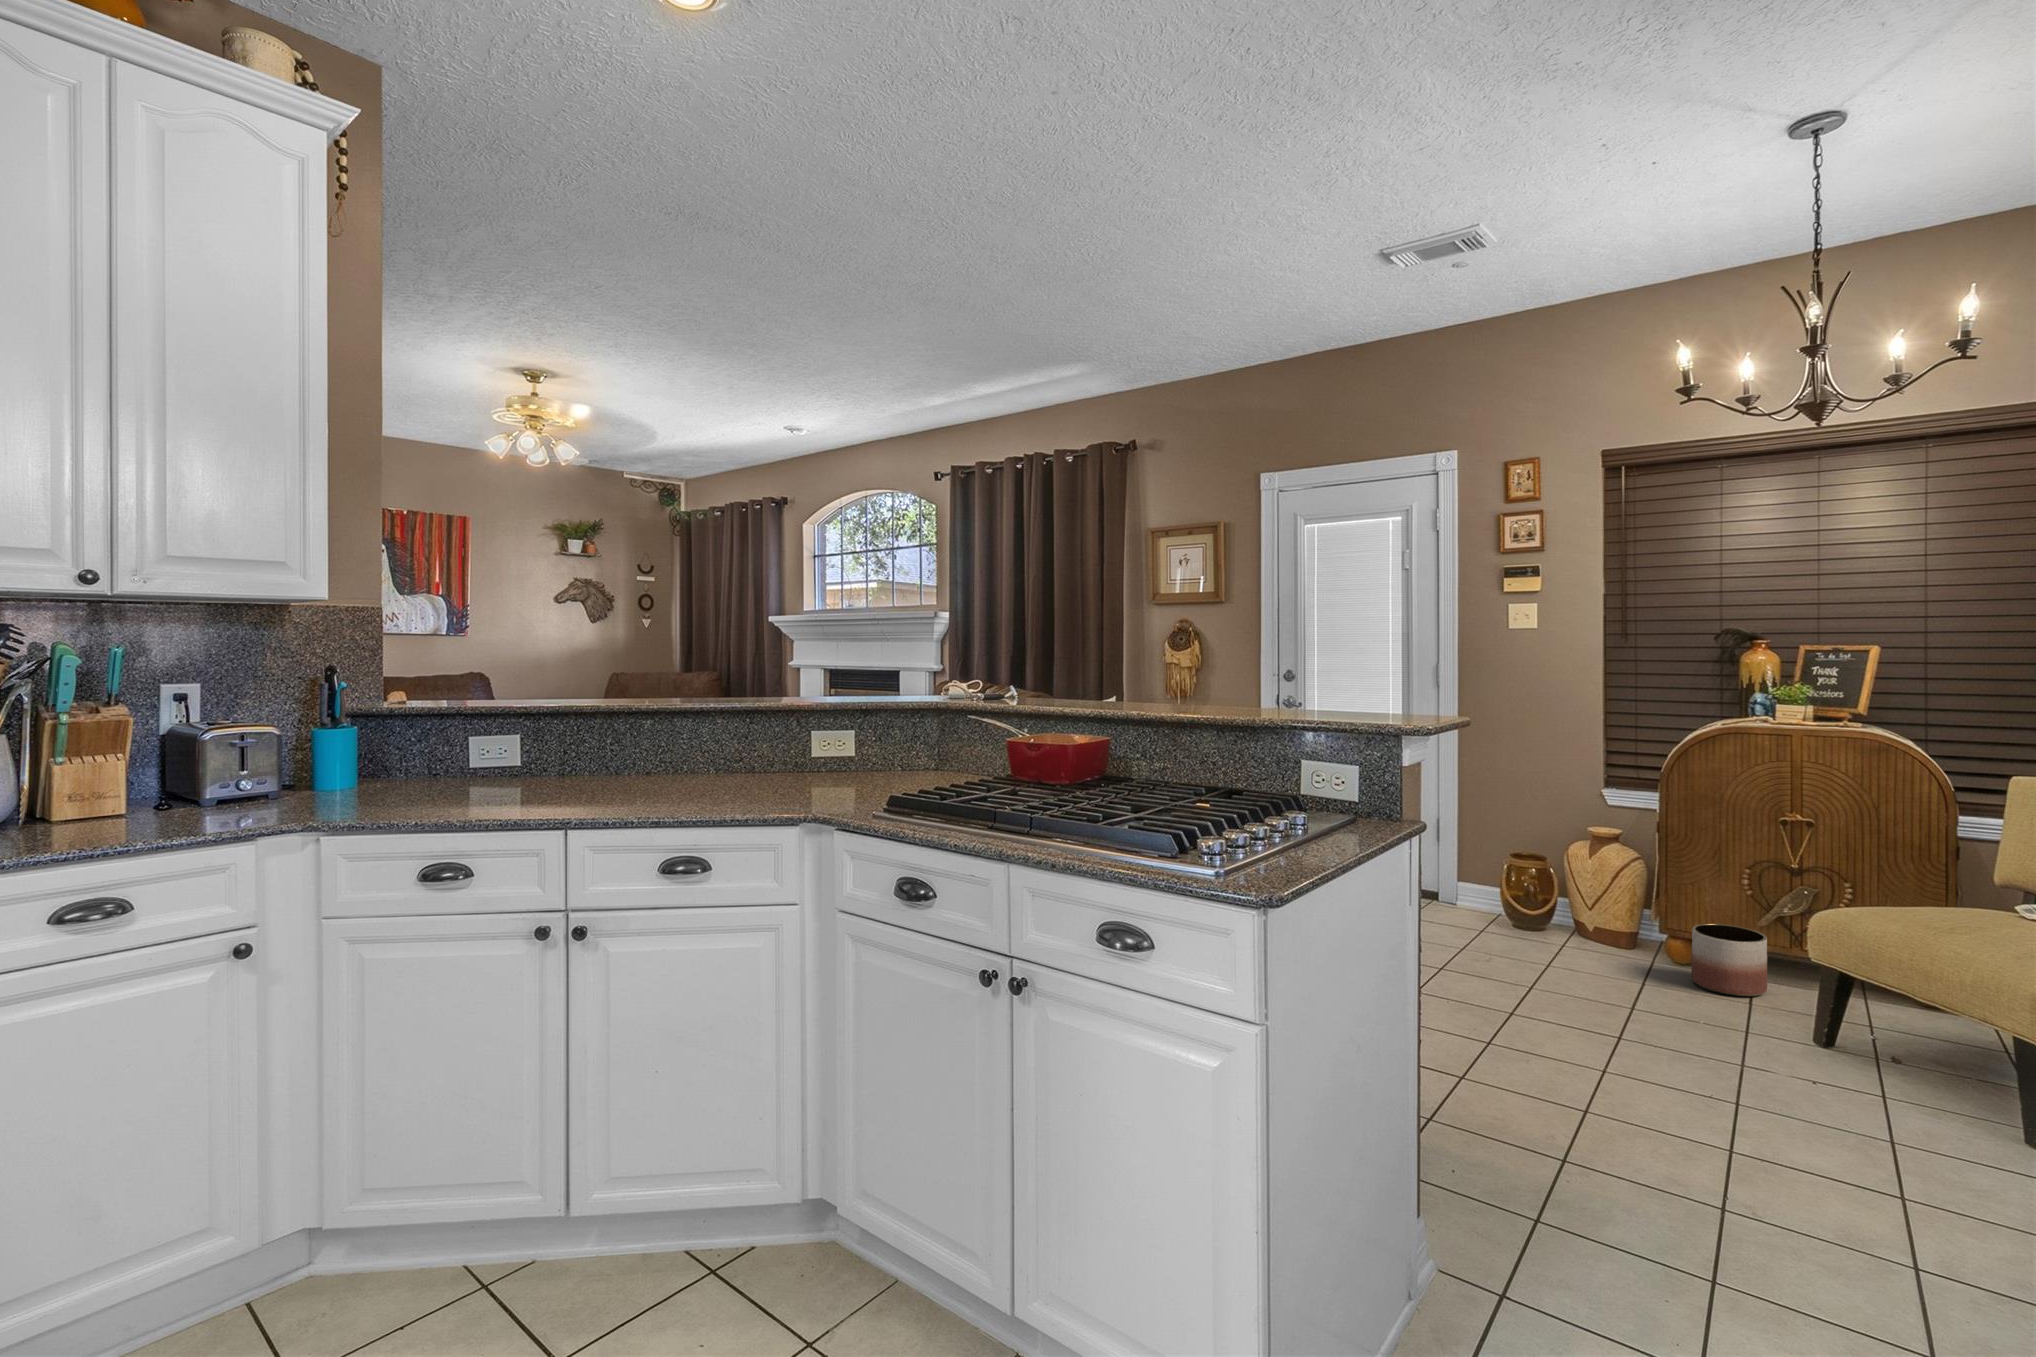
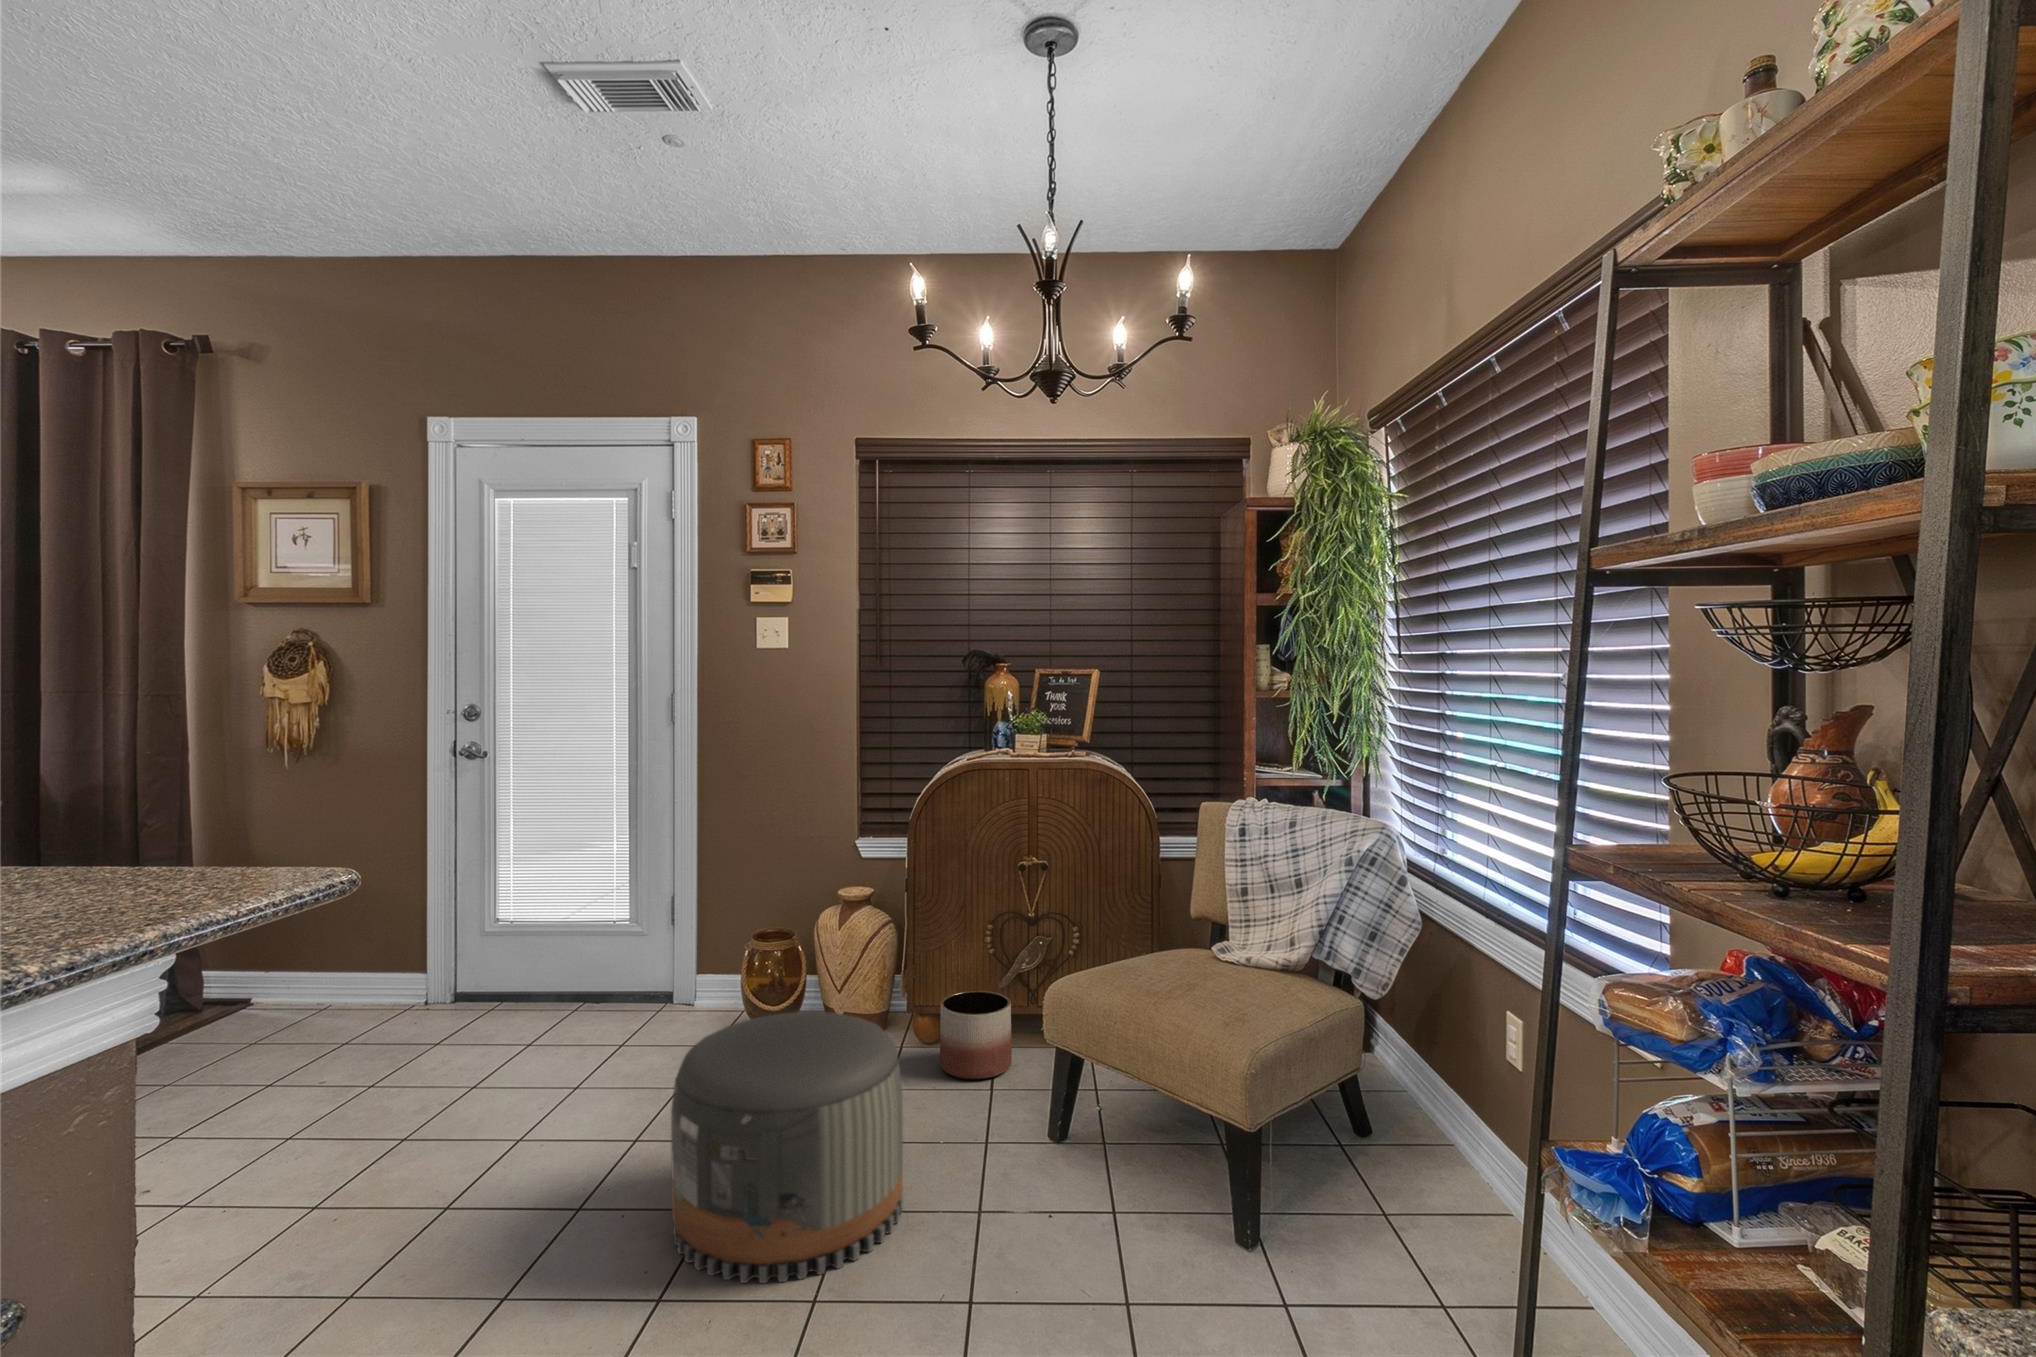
pouf: none [1484,902,1665,1072] -> present [671,1012,903,1283]

